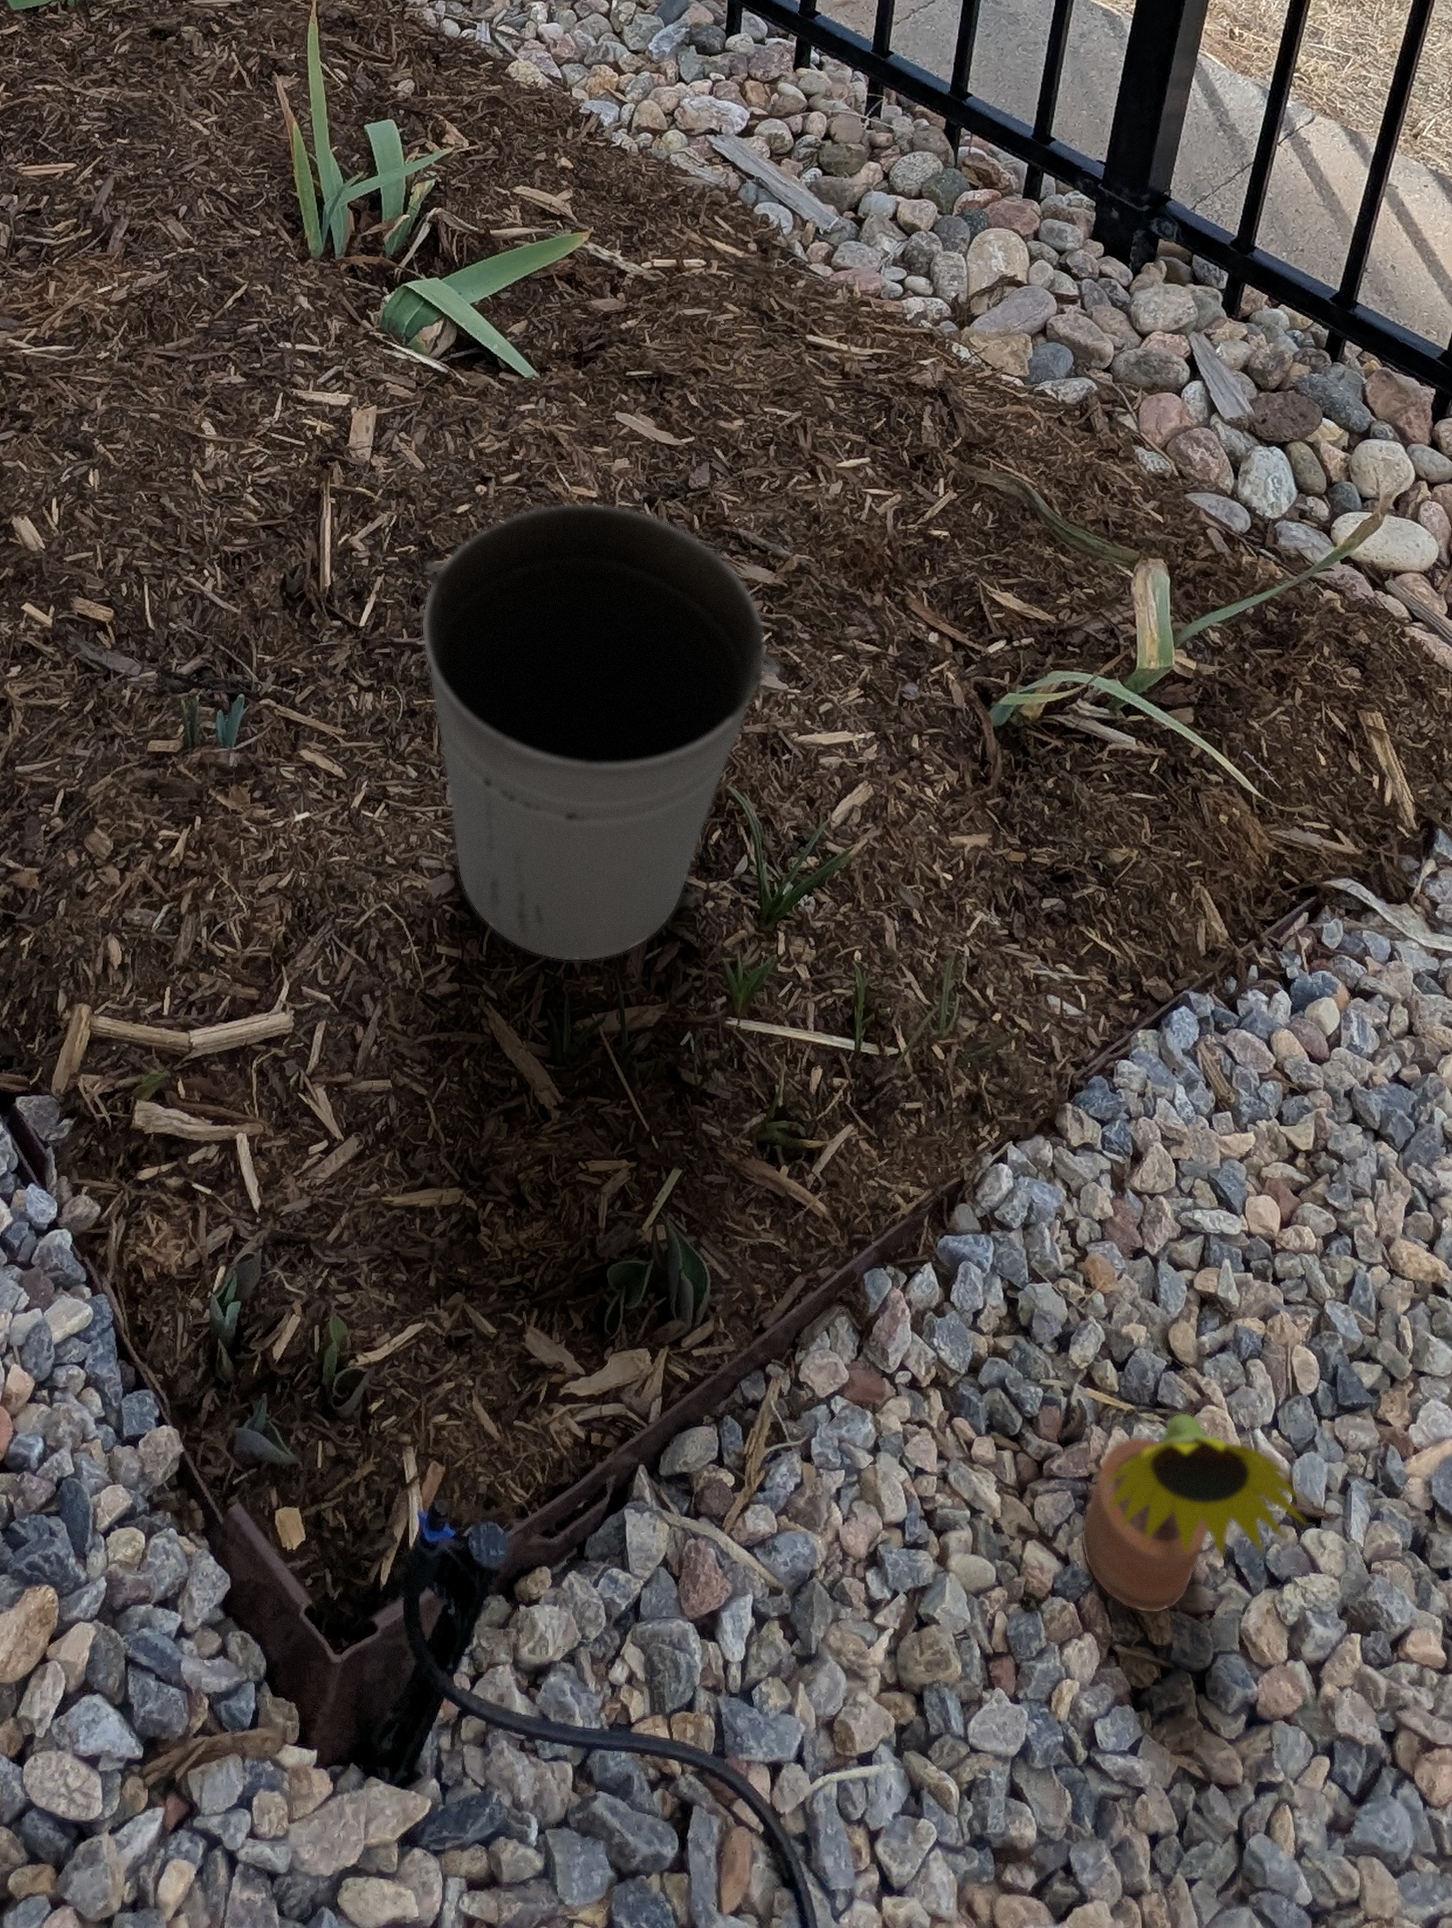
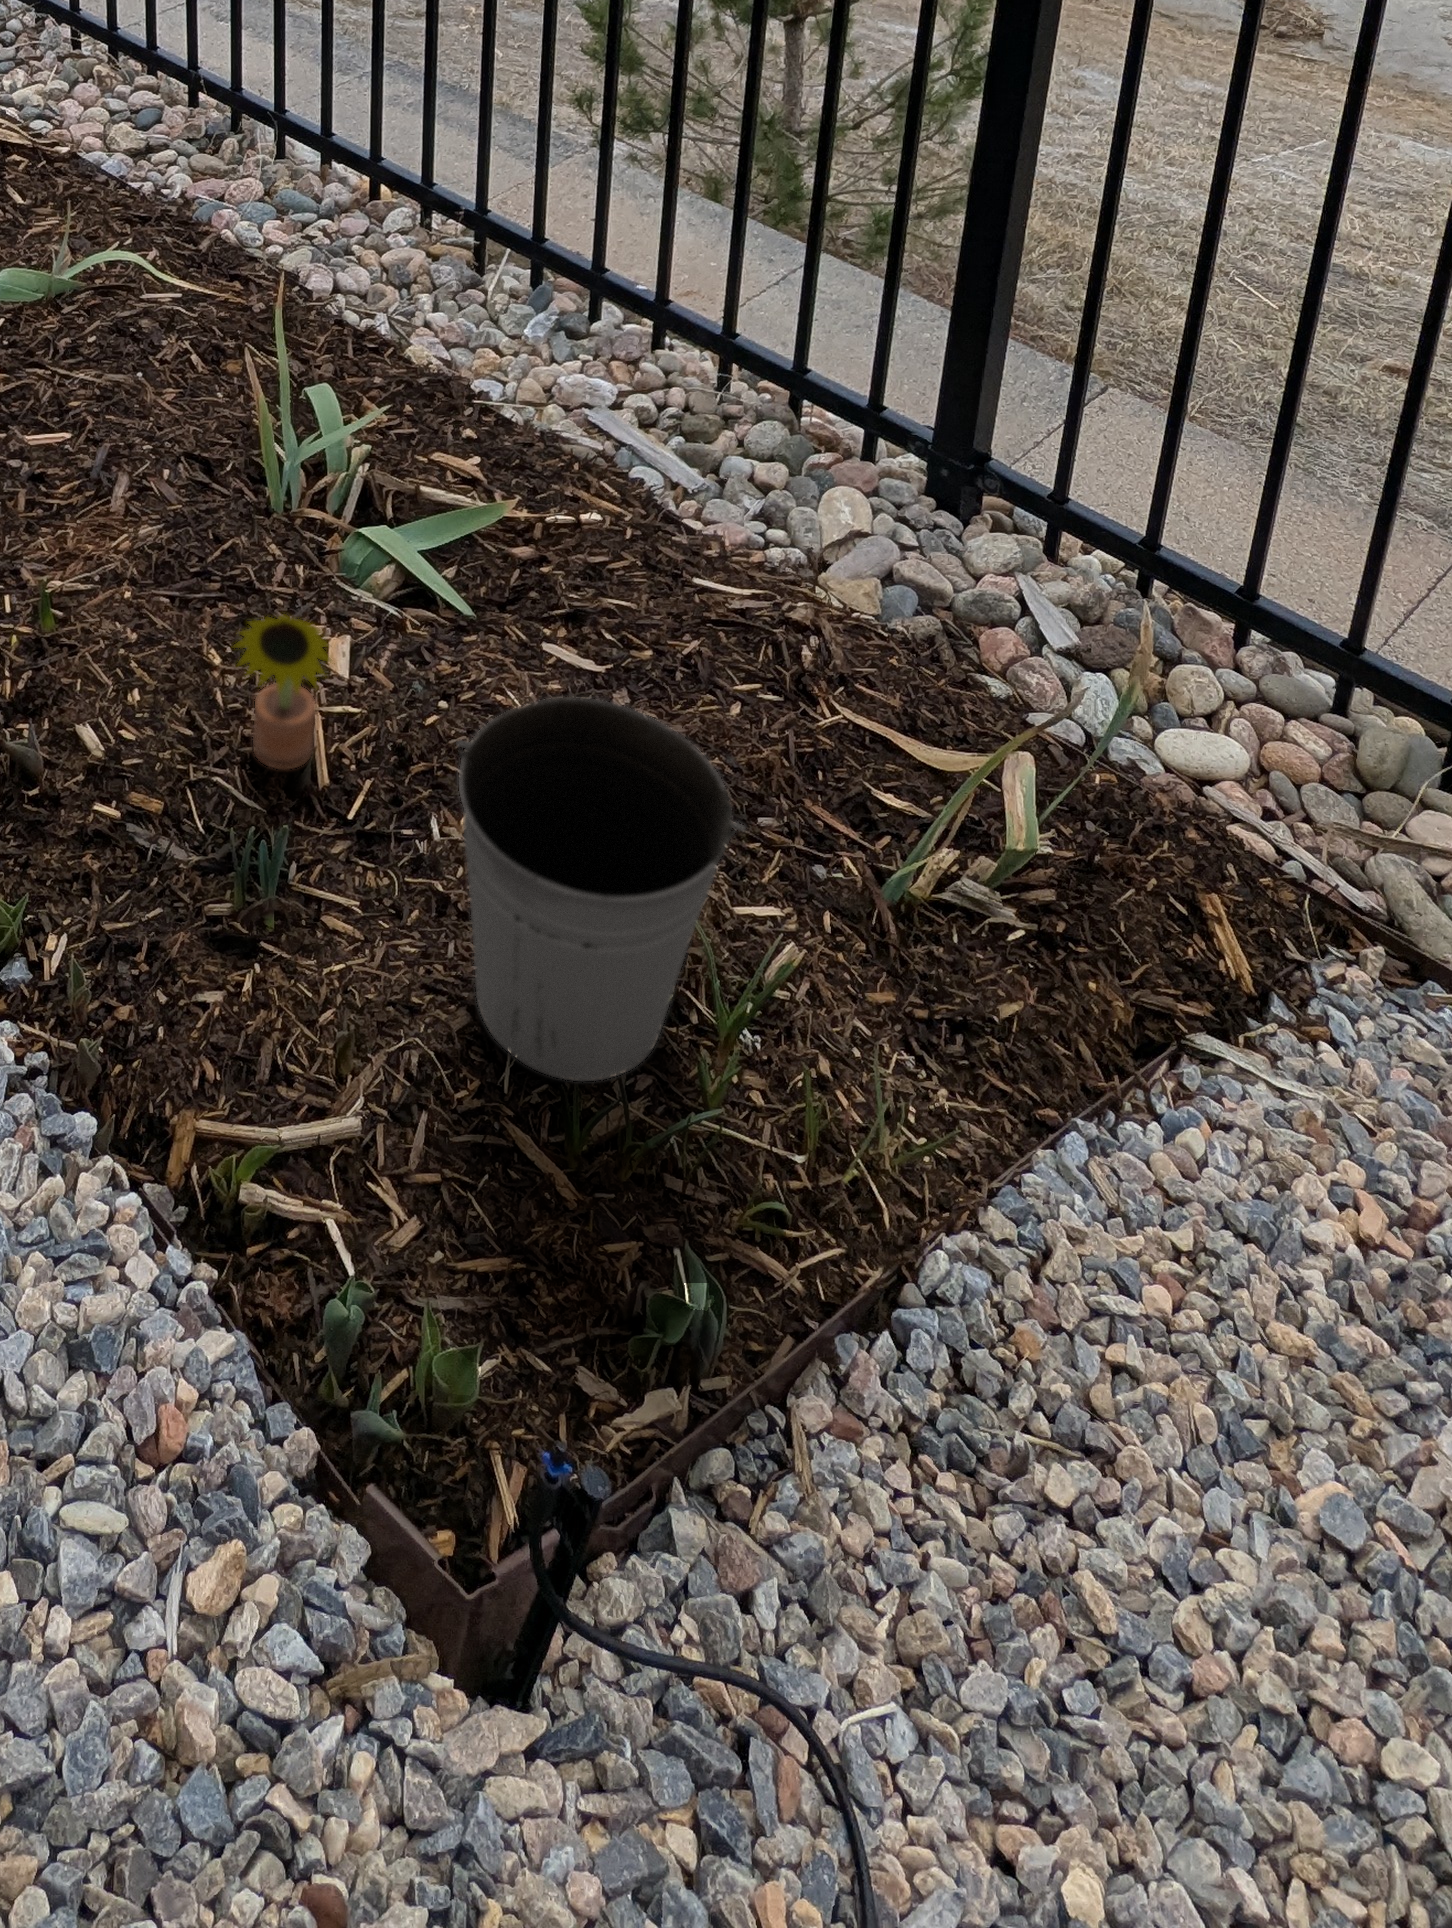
decorative plant: present [1082,1414,1305,1612] -> present [234,615,331,769]

